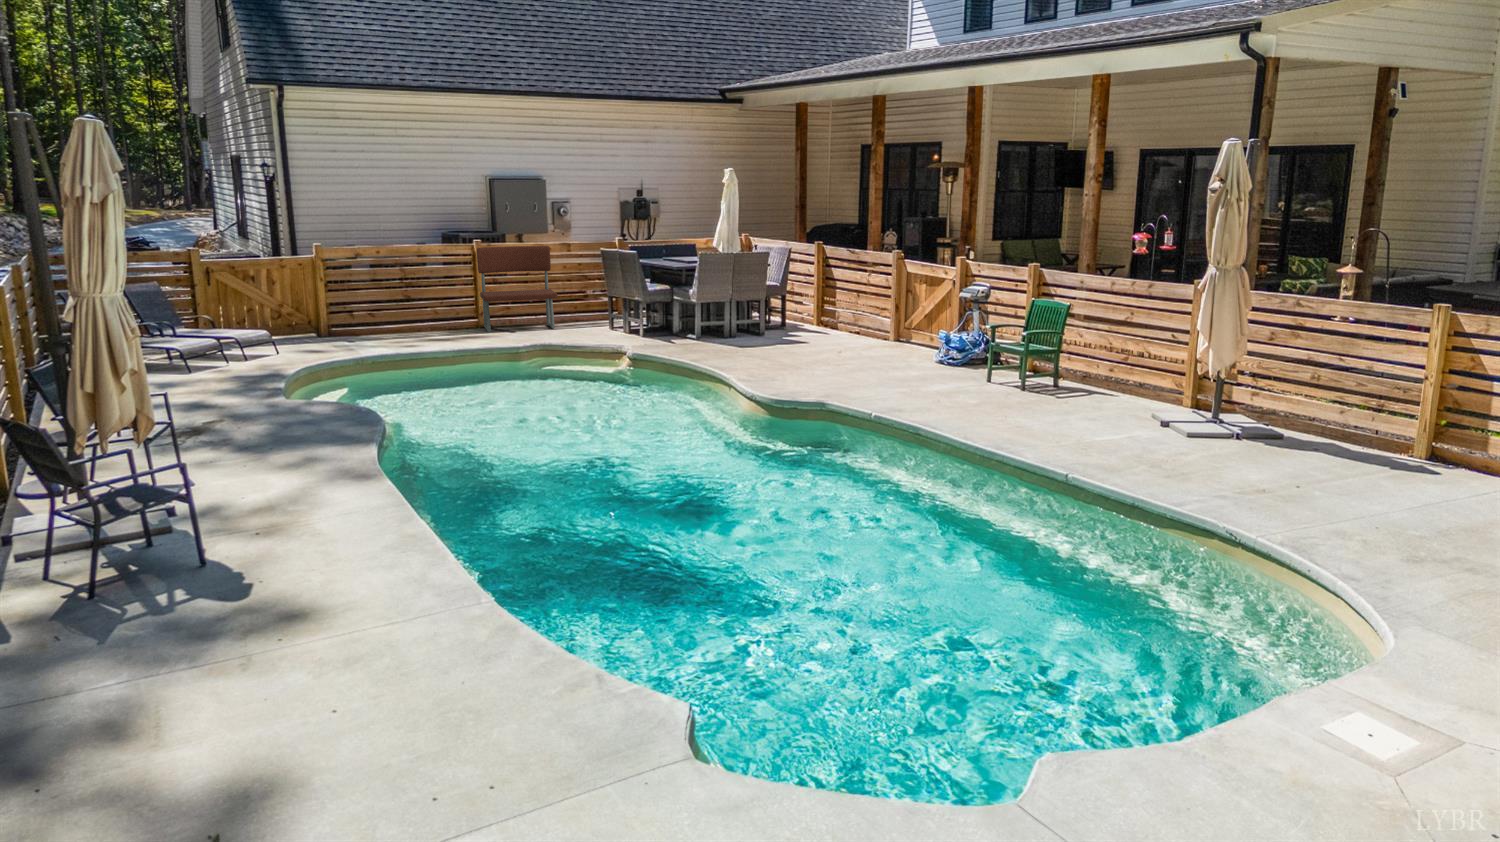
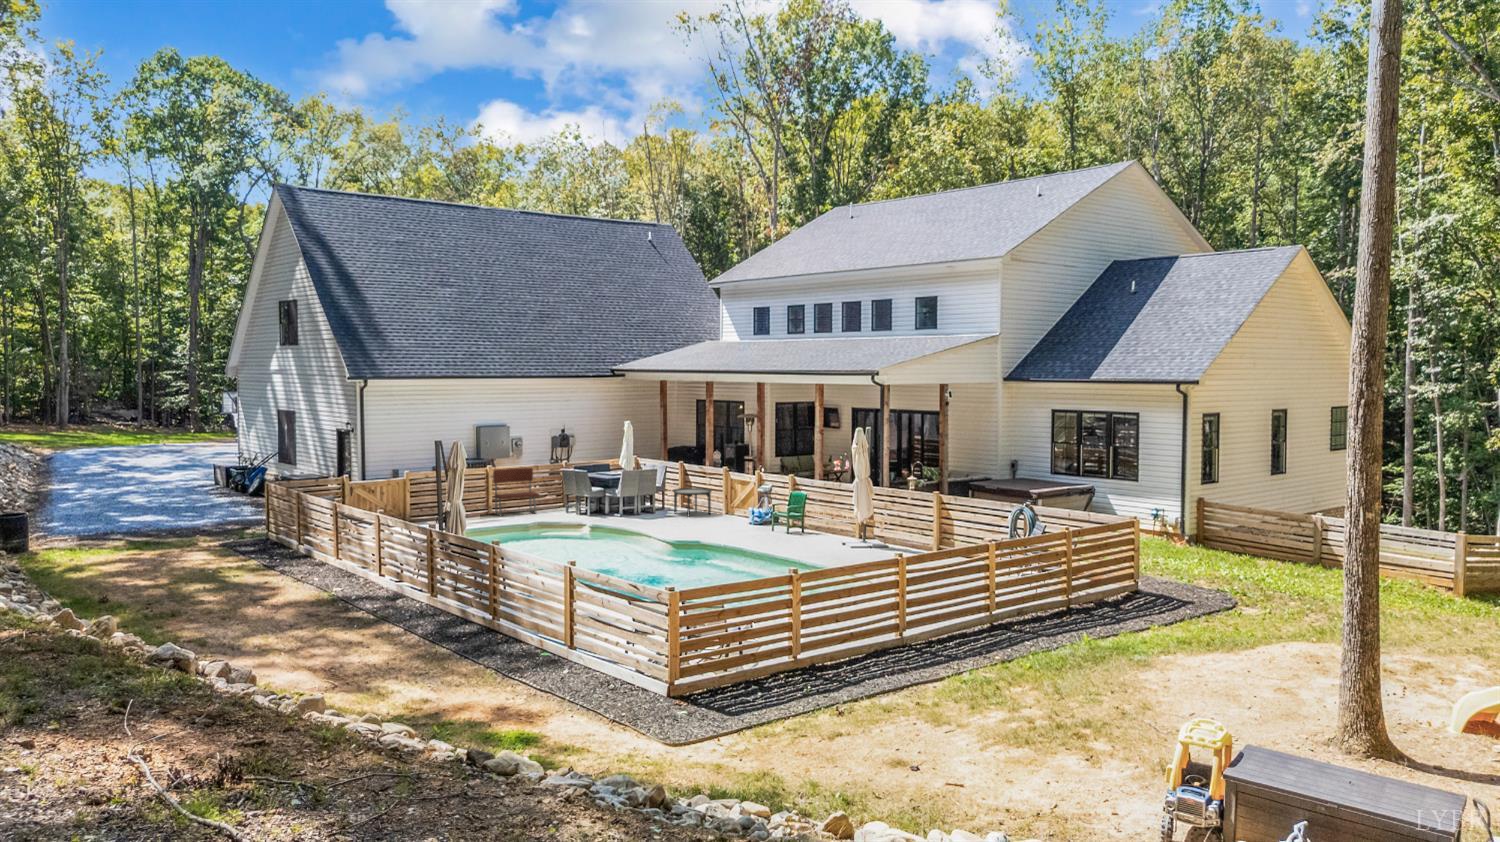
round table: none [794,289,872,343] -> present [673,488,712,516]

